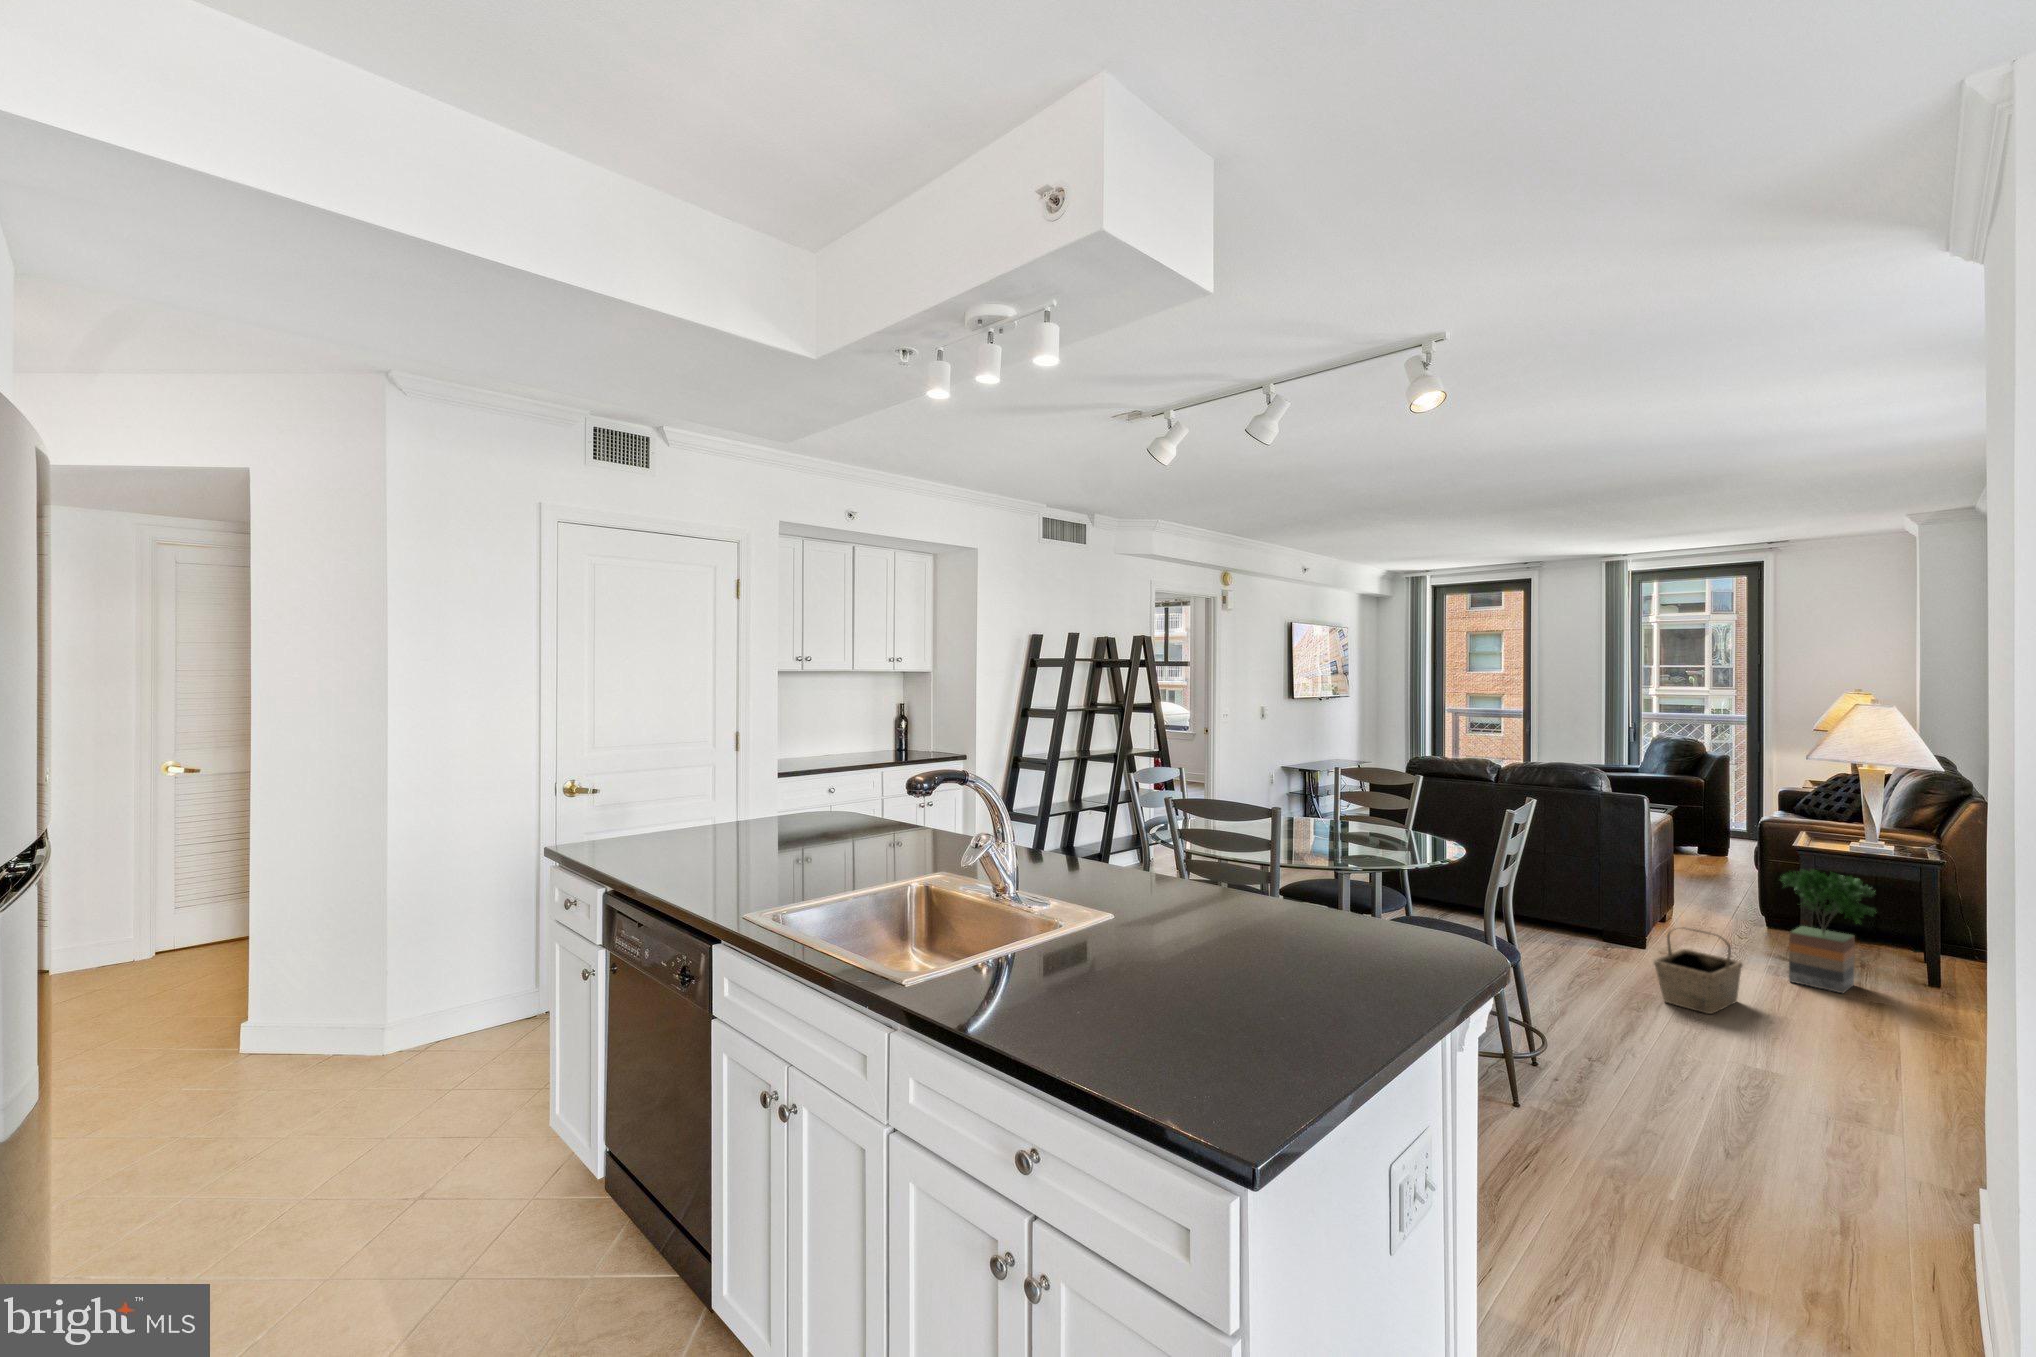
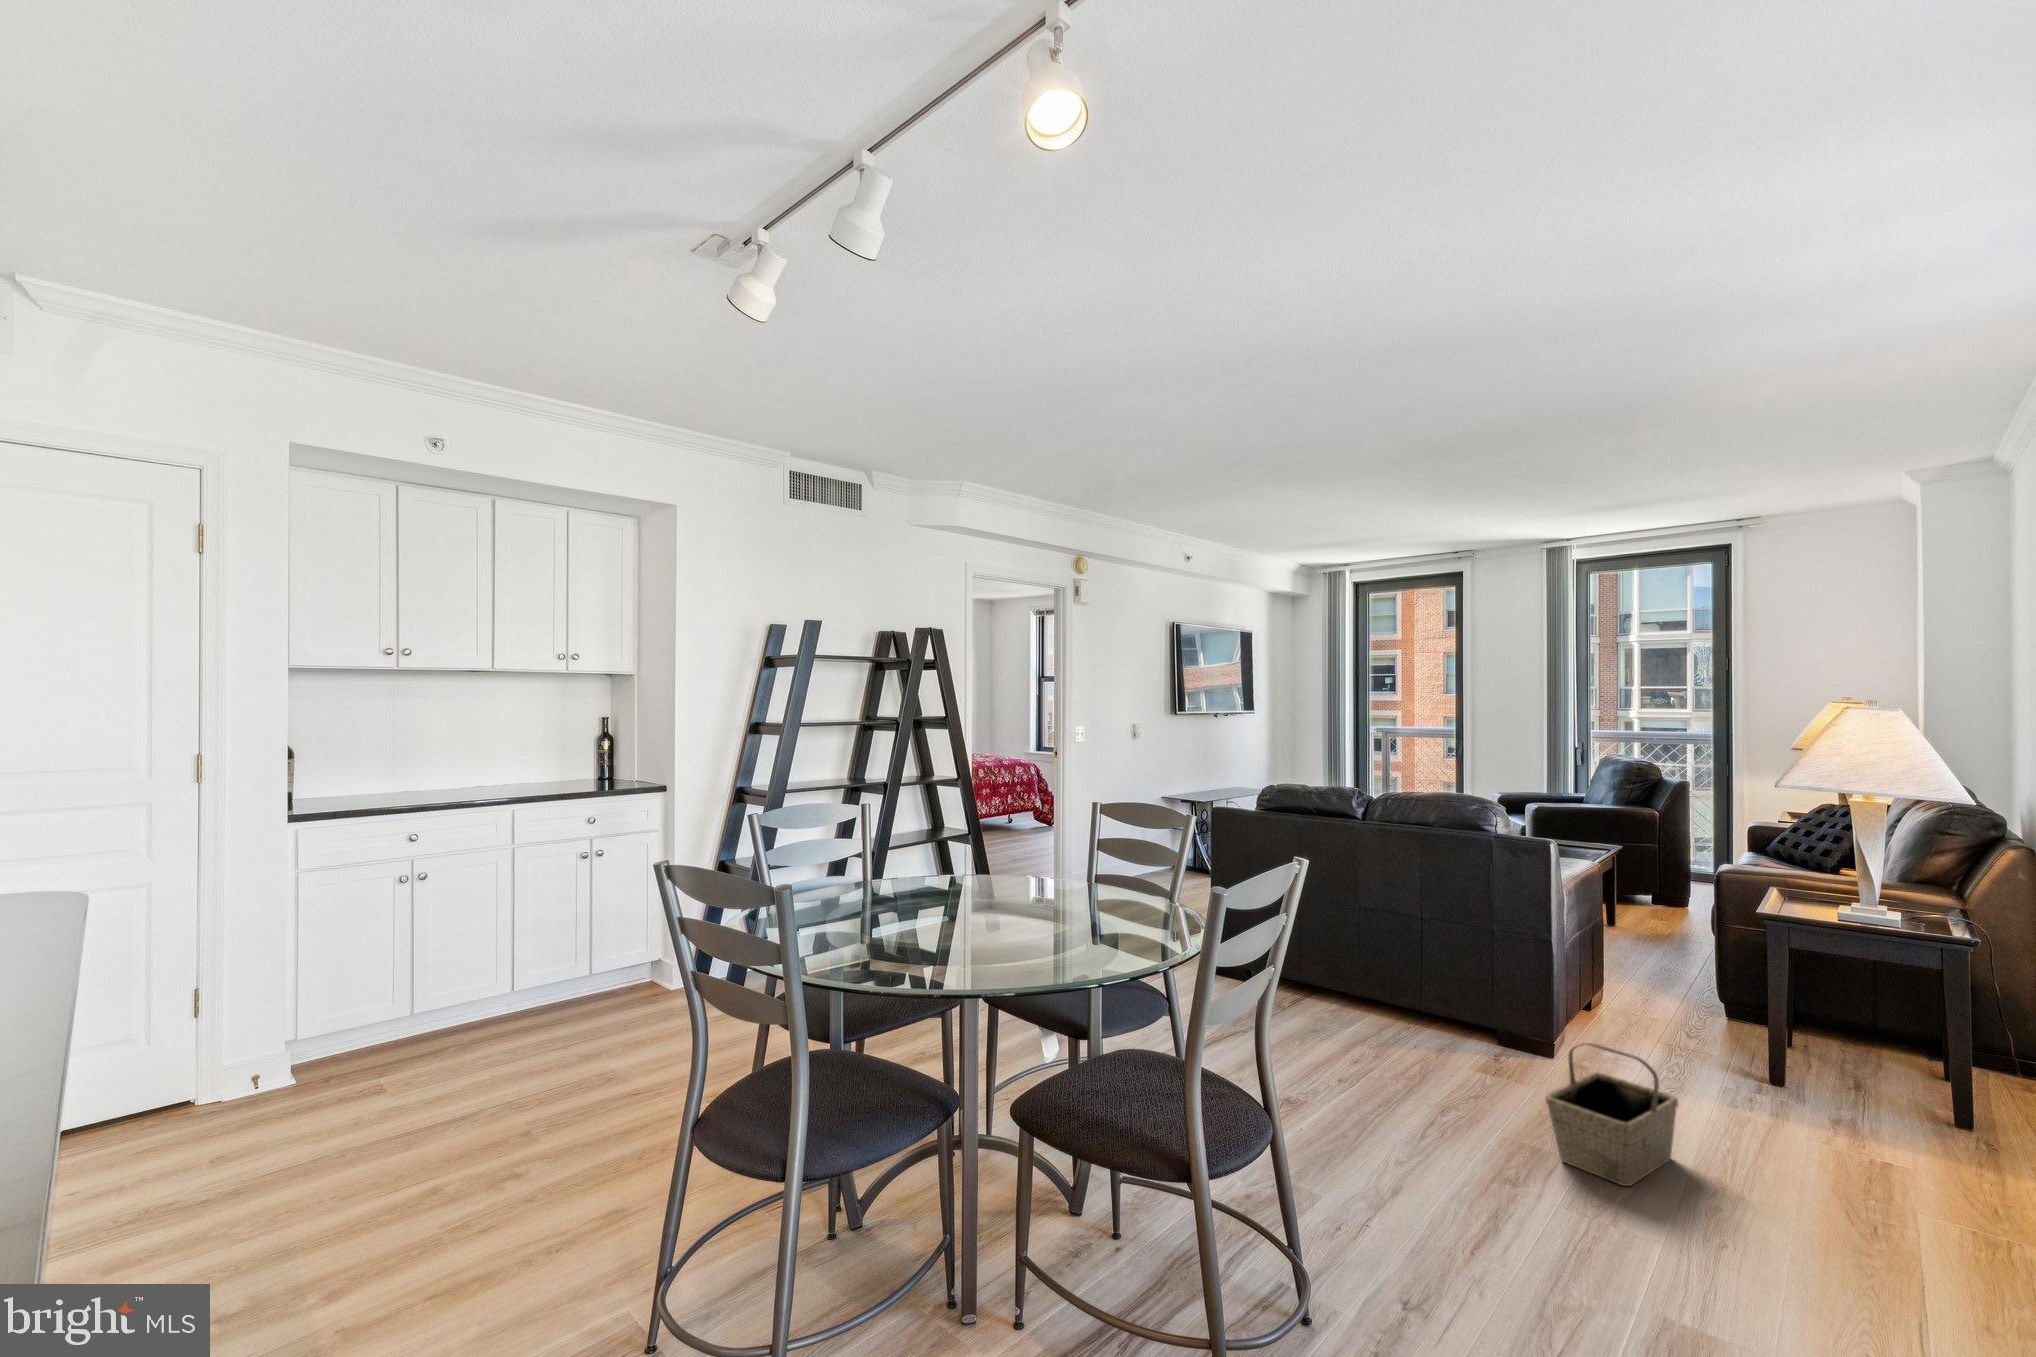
potted tree: present [1783,869,1875,993] -> none [1734,947,1880,1141]

